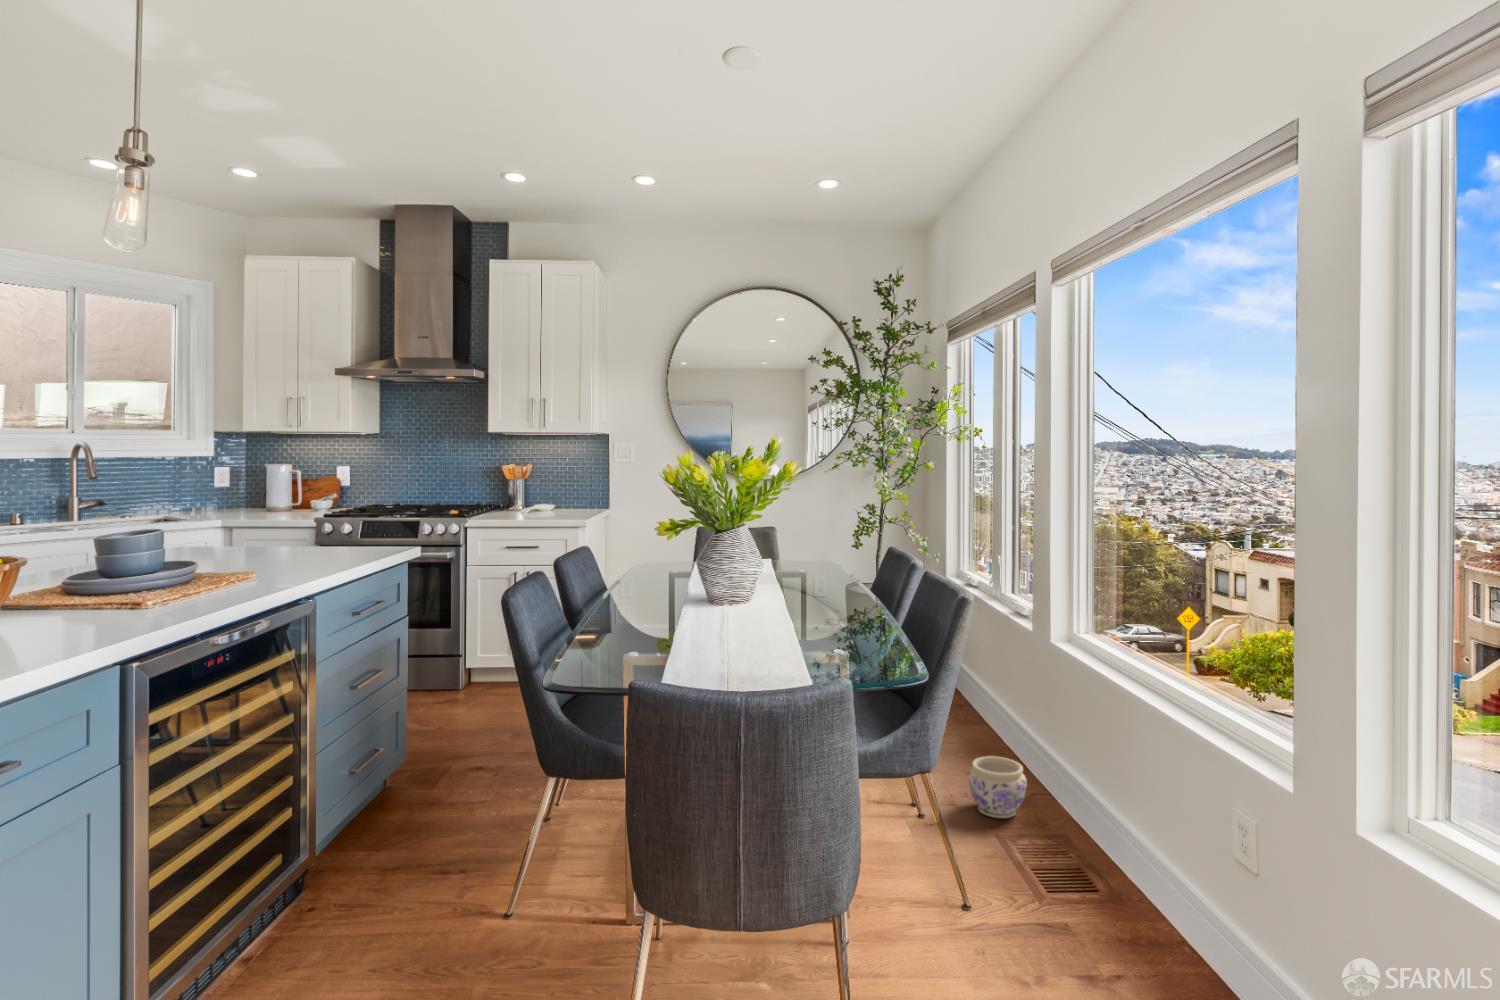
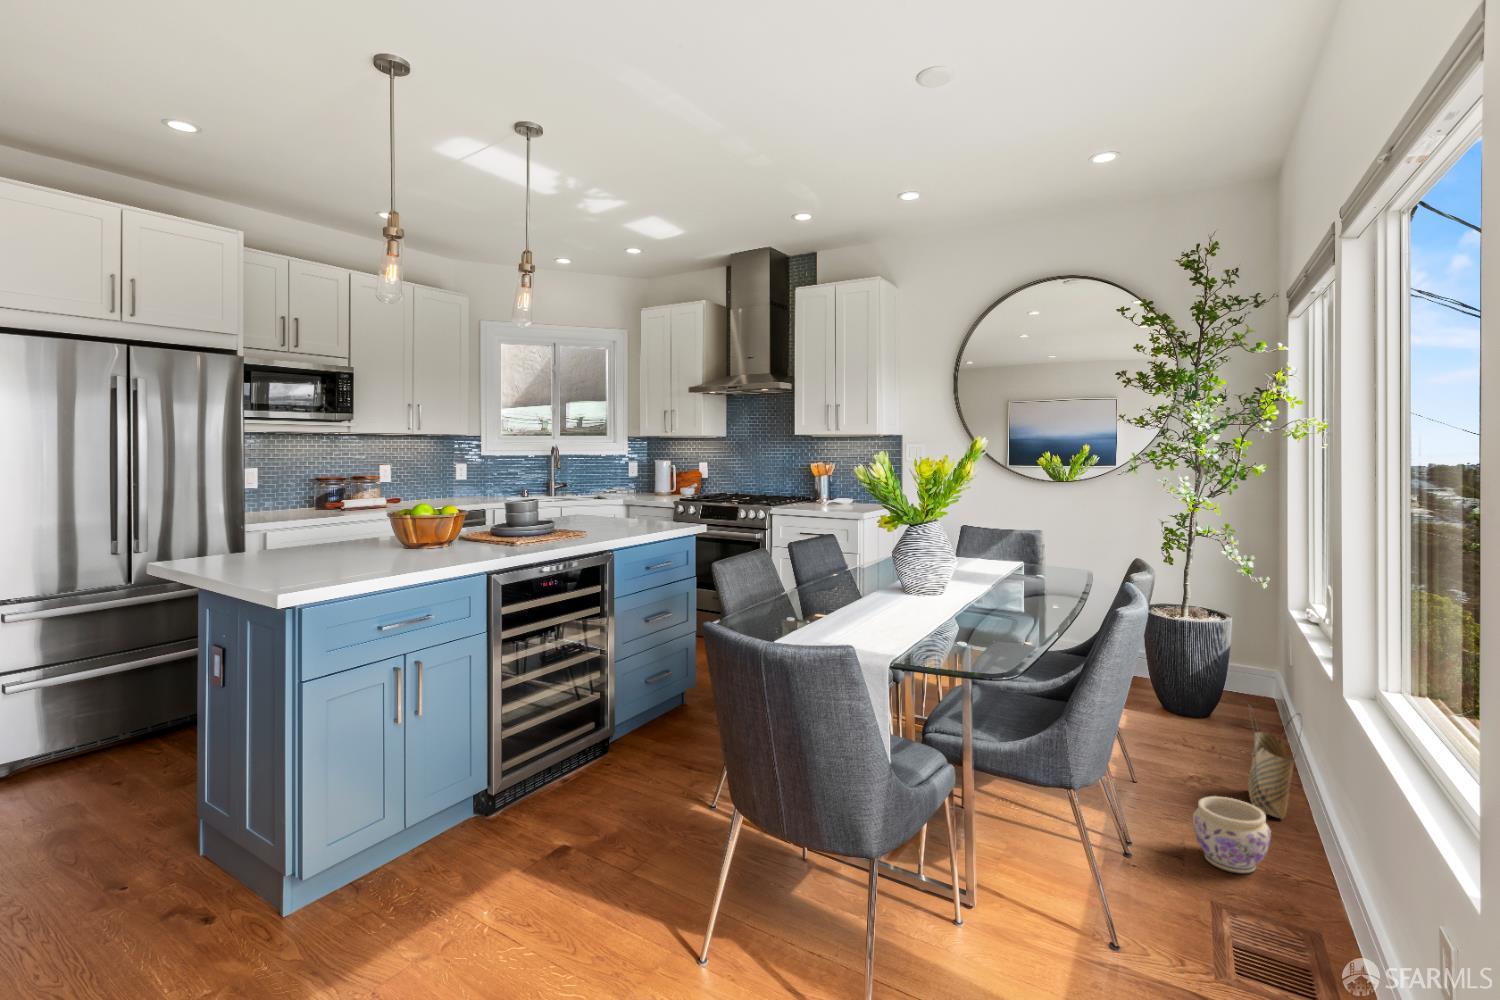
woven basket: none [973,674,1016,766] -> present [1248,713,1300,819]

